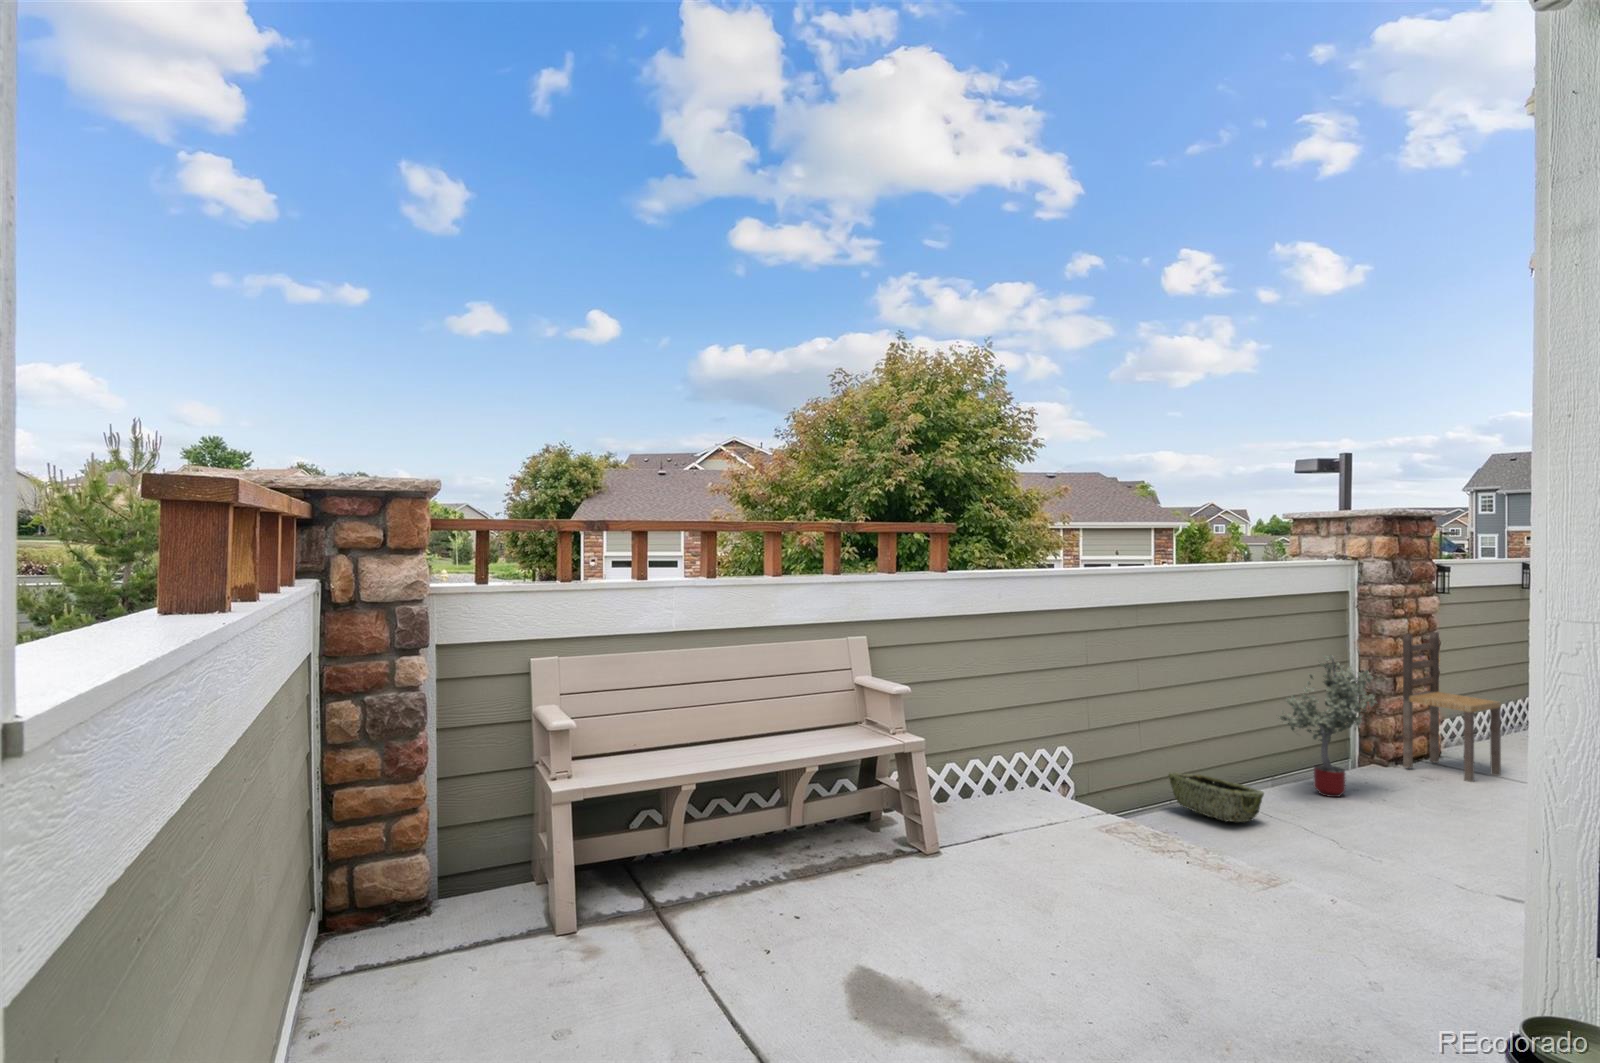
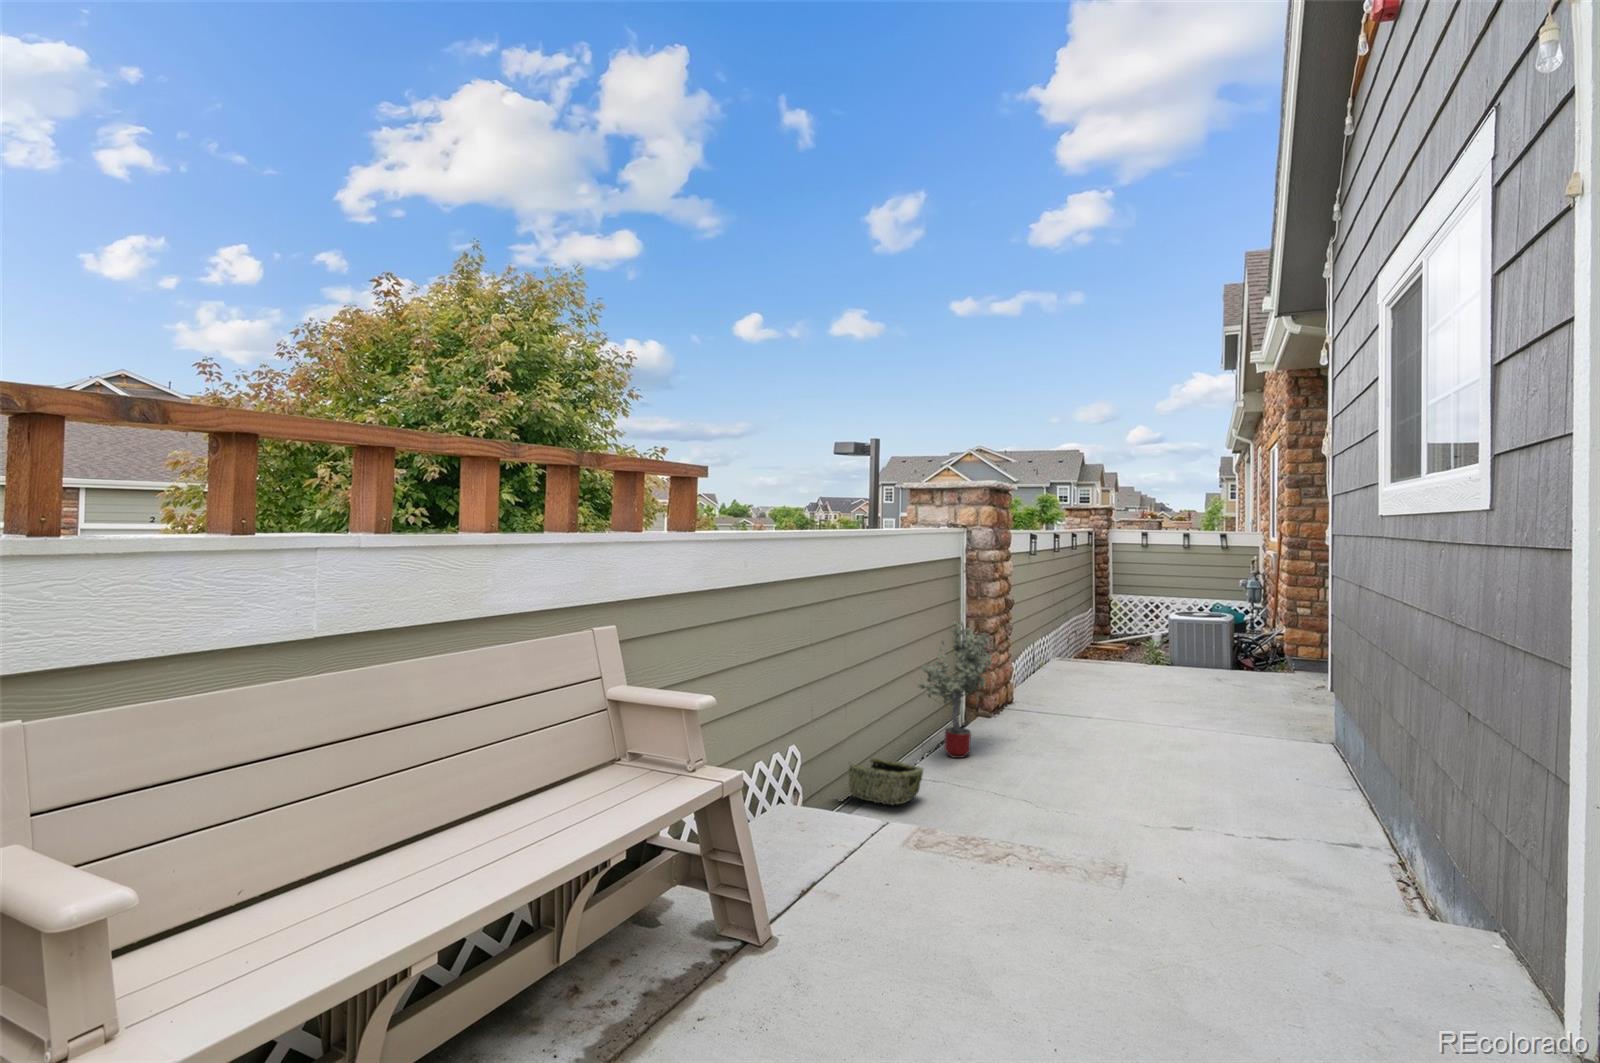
chair: present [1403,632,1501,782] -> none [996,592,1064,726]

